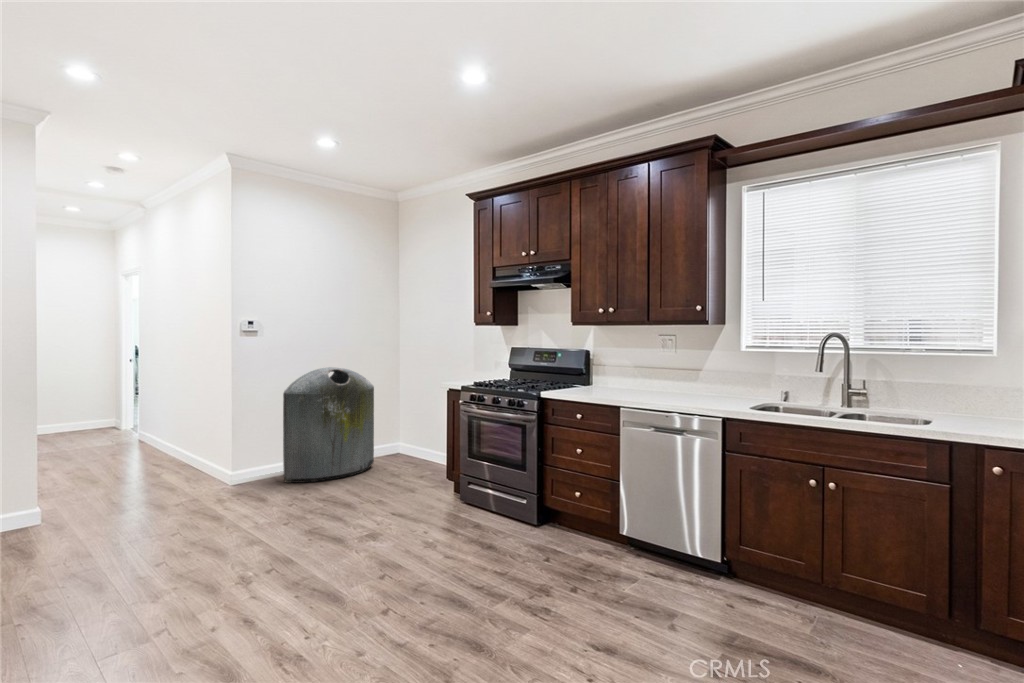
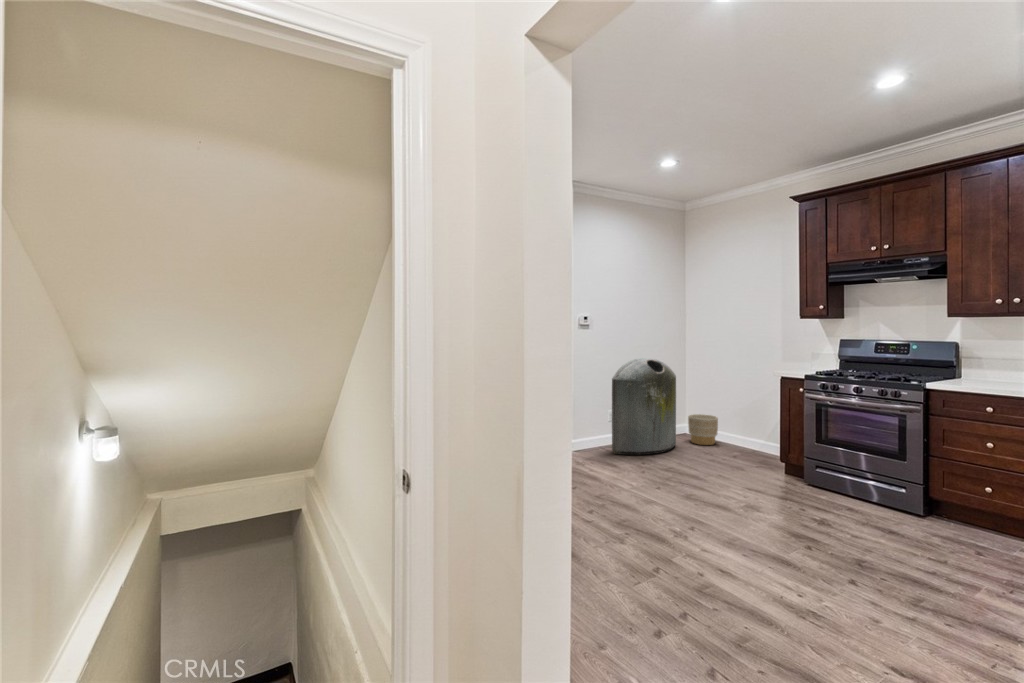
planter: none [393,430,424,465] -> present [688,414,718,445]

